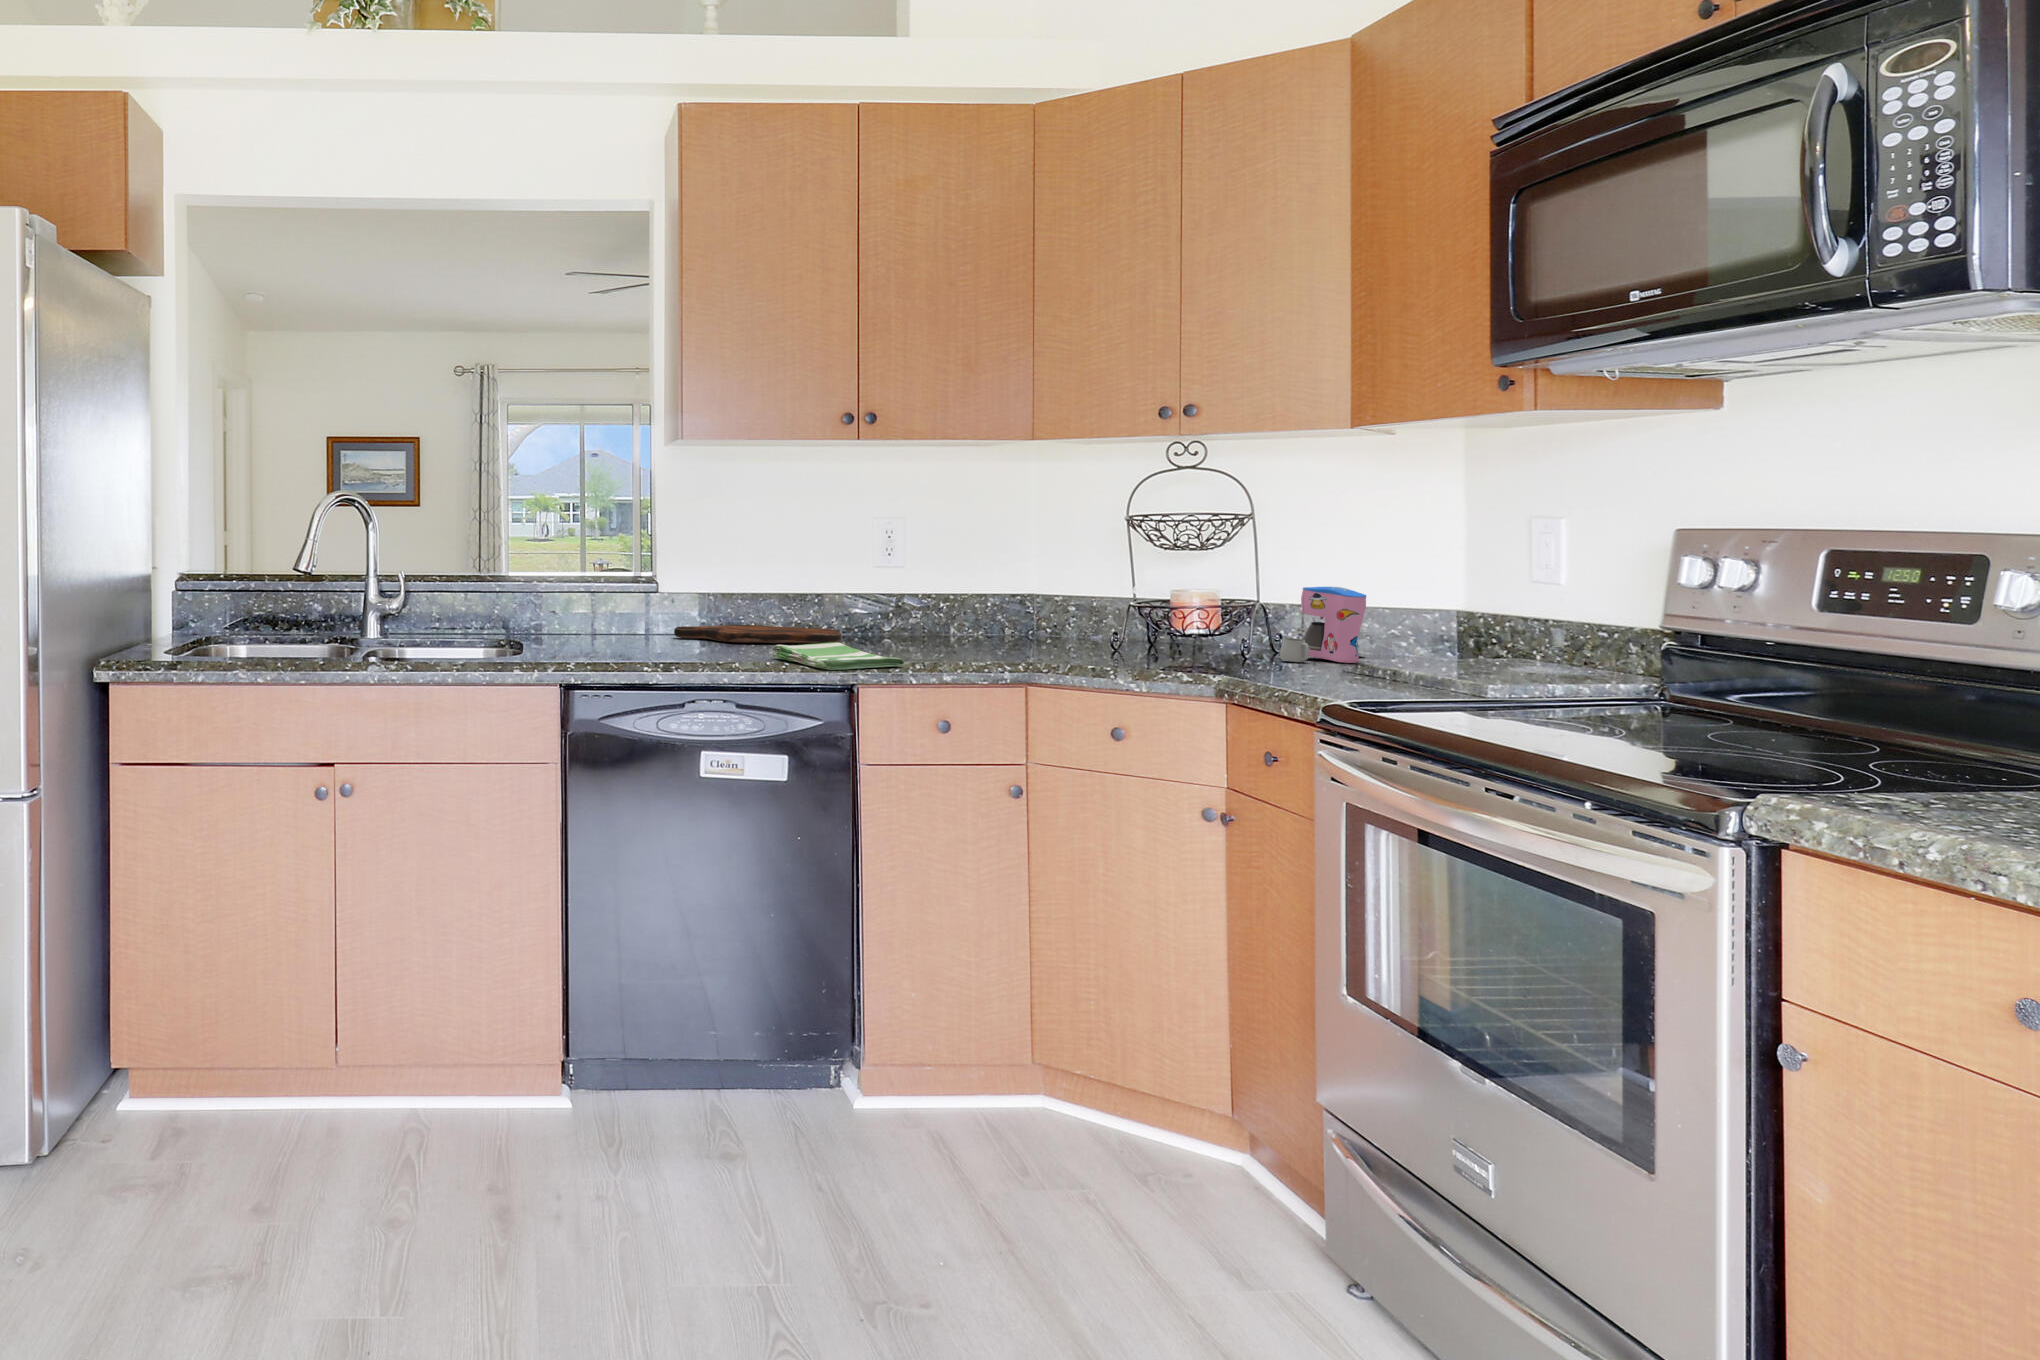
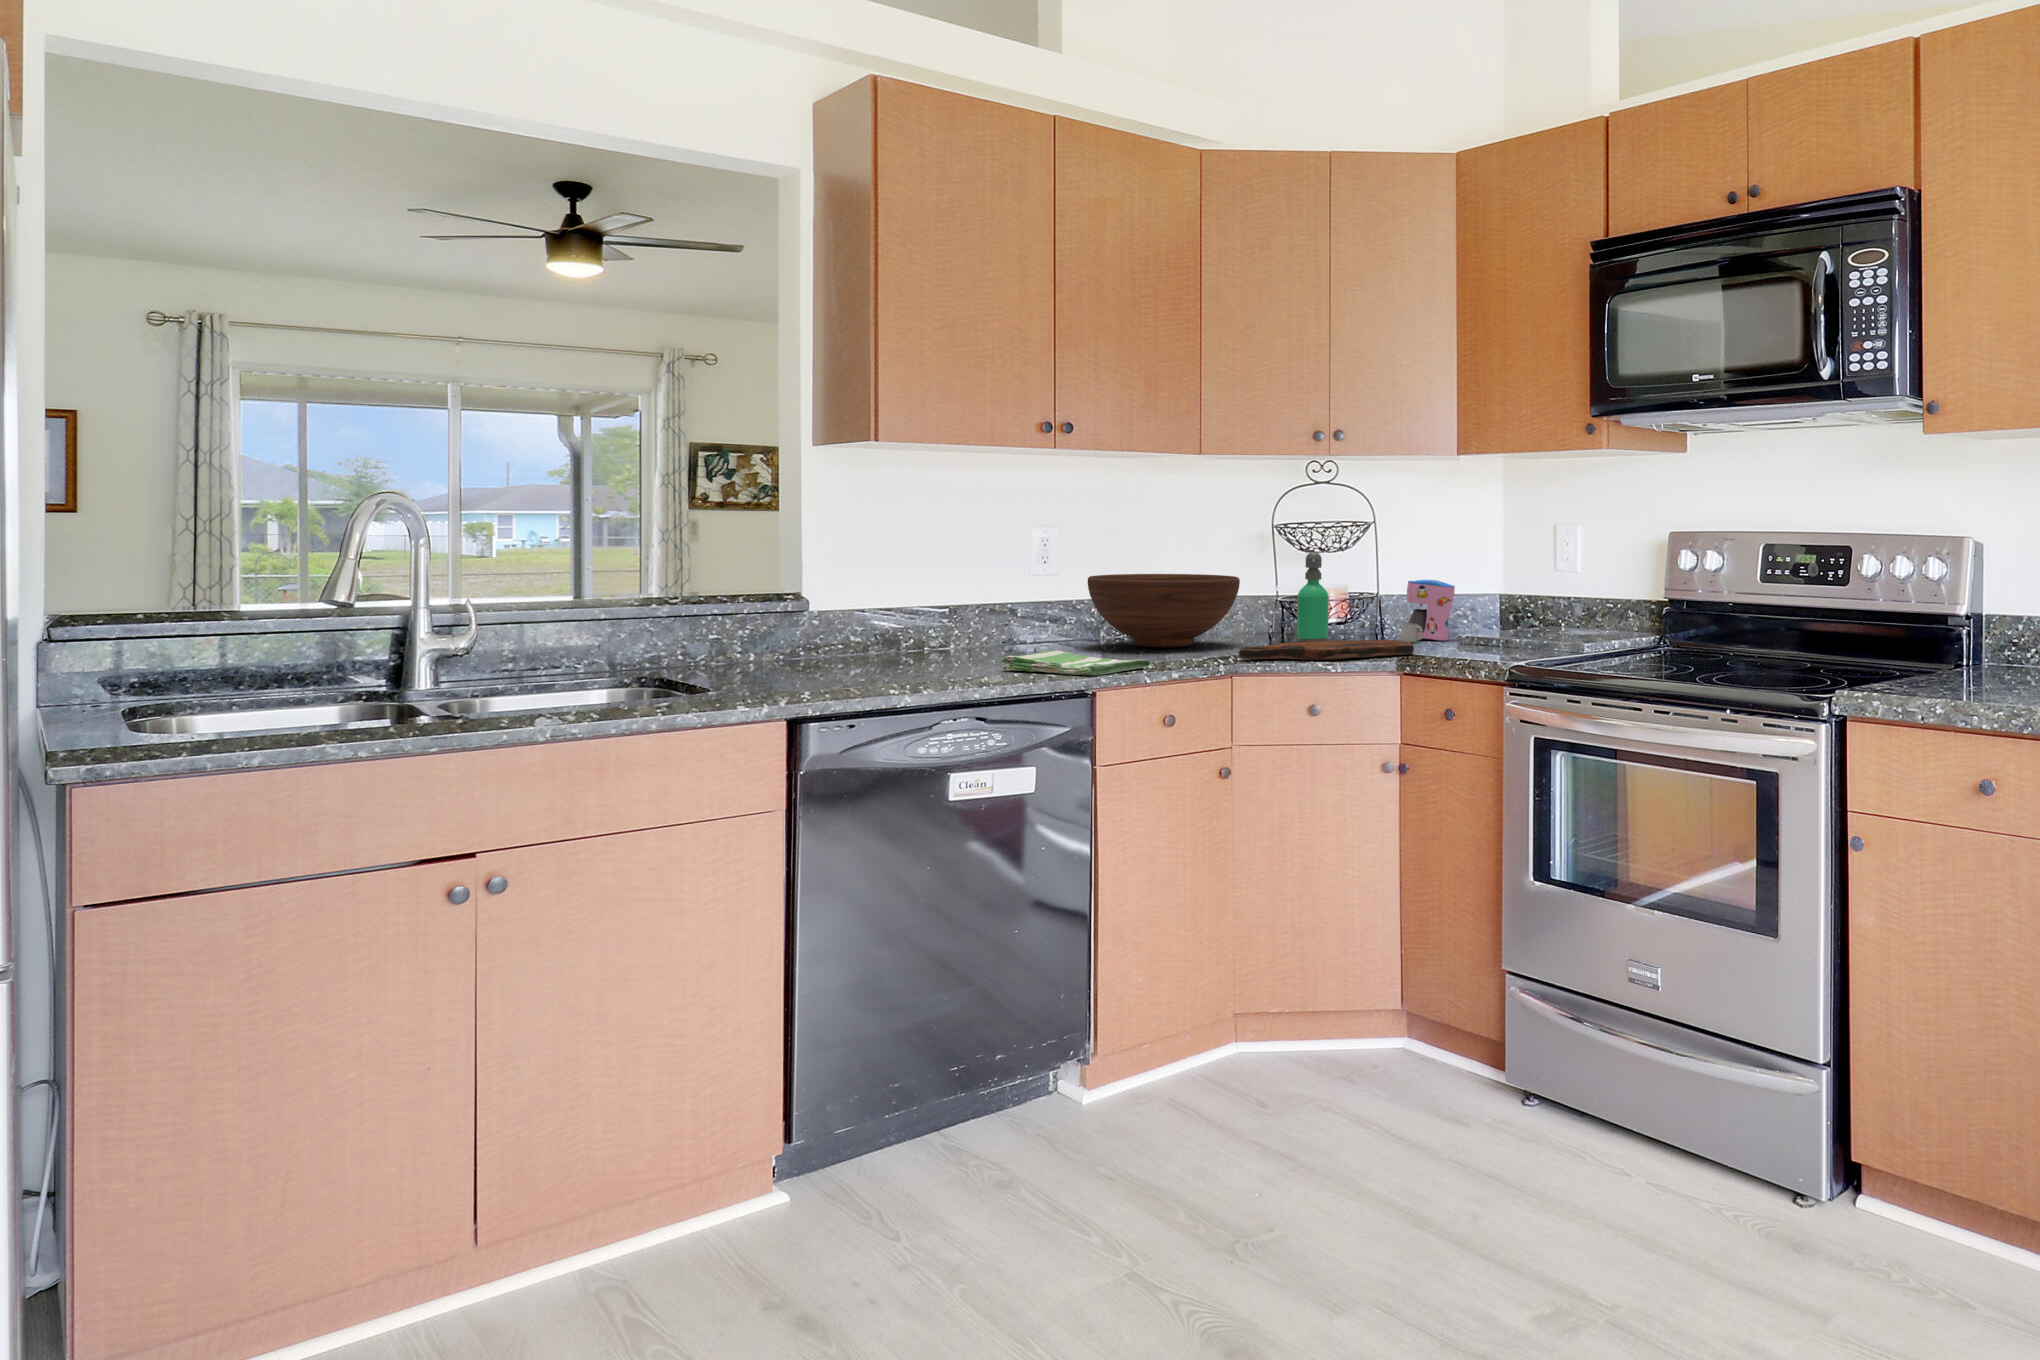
soap dispenser: none [1154,550,1193,654] -> present [1297,552,1329,641]
fruit bowl: none [919,570,1082,647] -> present [1088,574,1240,648]
cutting board: present [674,625,841,644] -> present [1239,640,1414,660]

